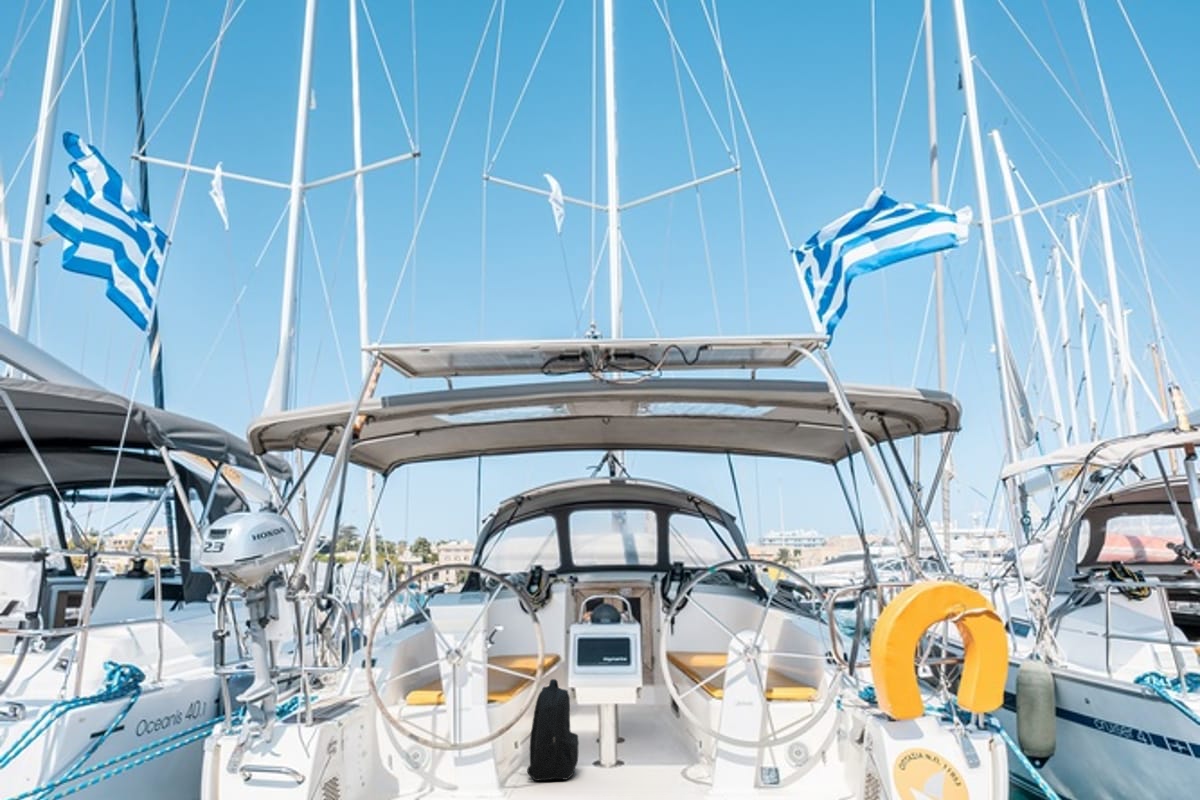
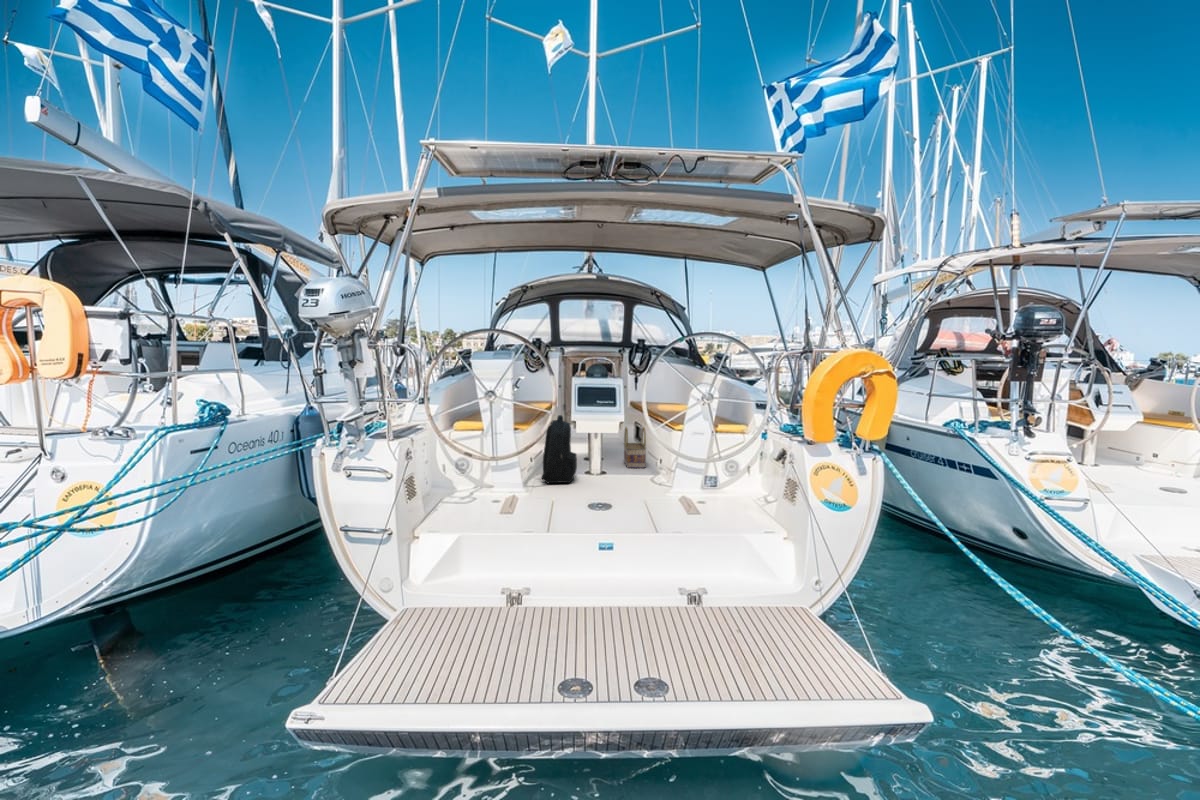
basket: none [652,691,682,754] -> present [624,427,646,468]

